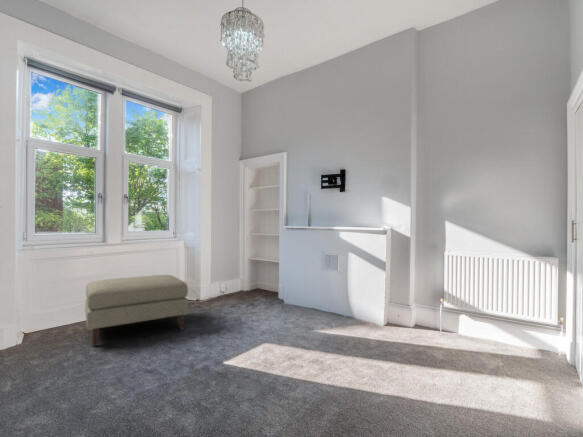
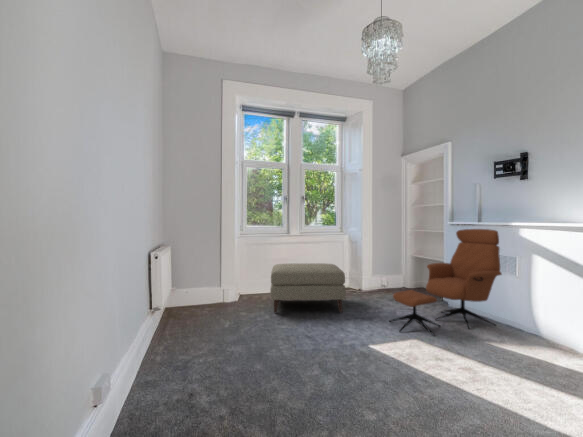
armchair: none [236,233,329,339] -> present [390,229,502,335]

